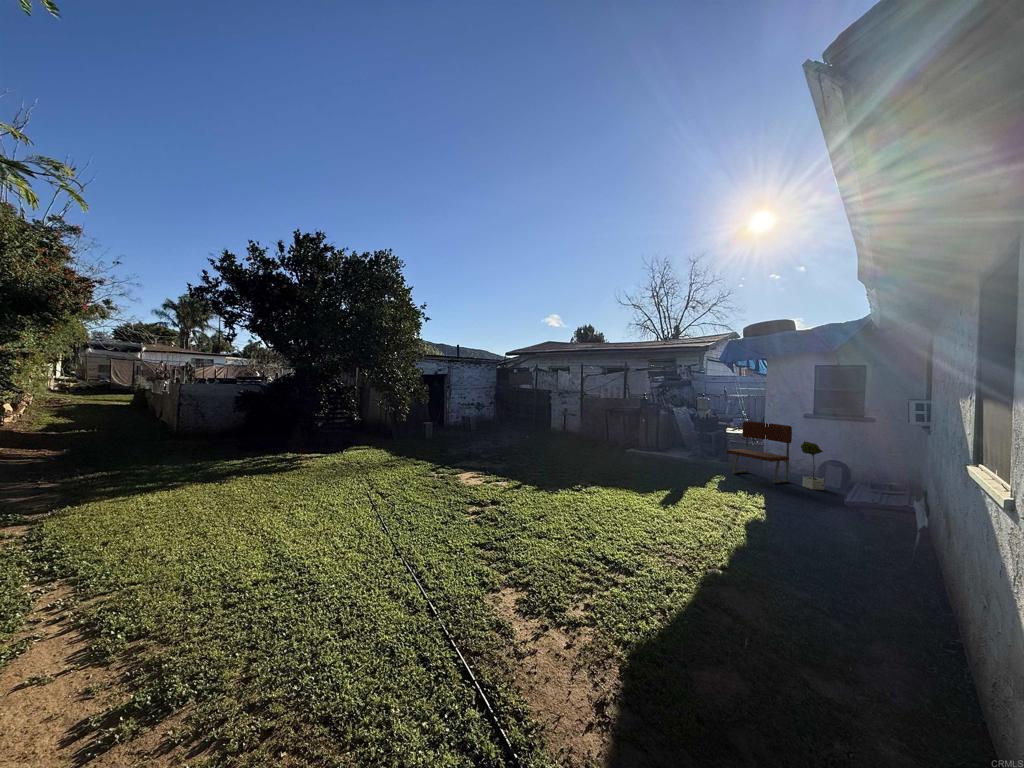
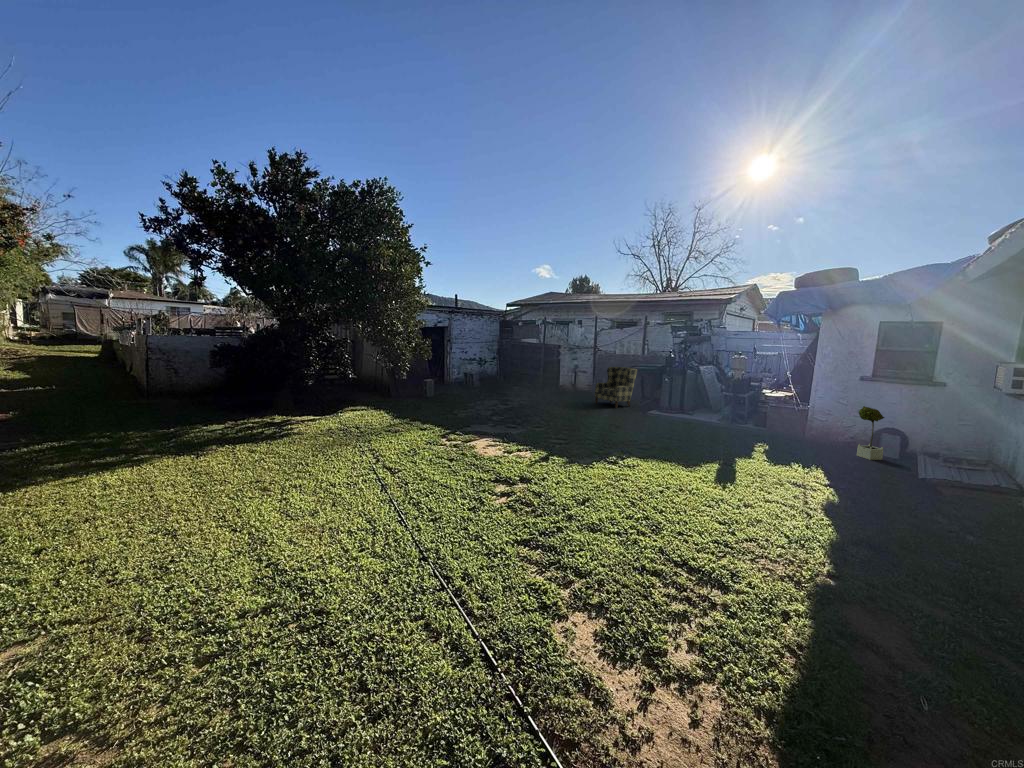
chair: none [580,410,618,448] -> present [595,367,637,408]
bench: present [727,421,792,483] -> none [769,382,849,452]

